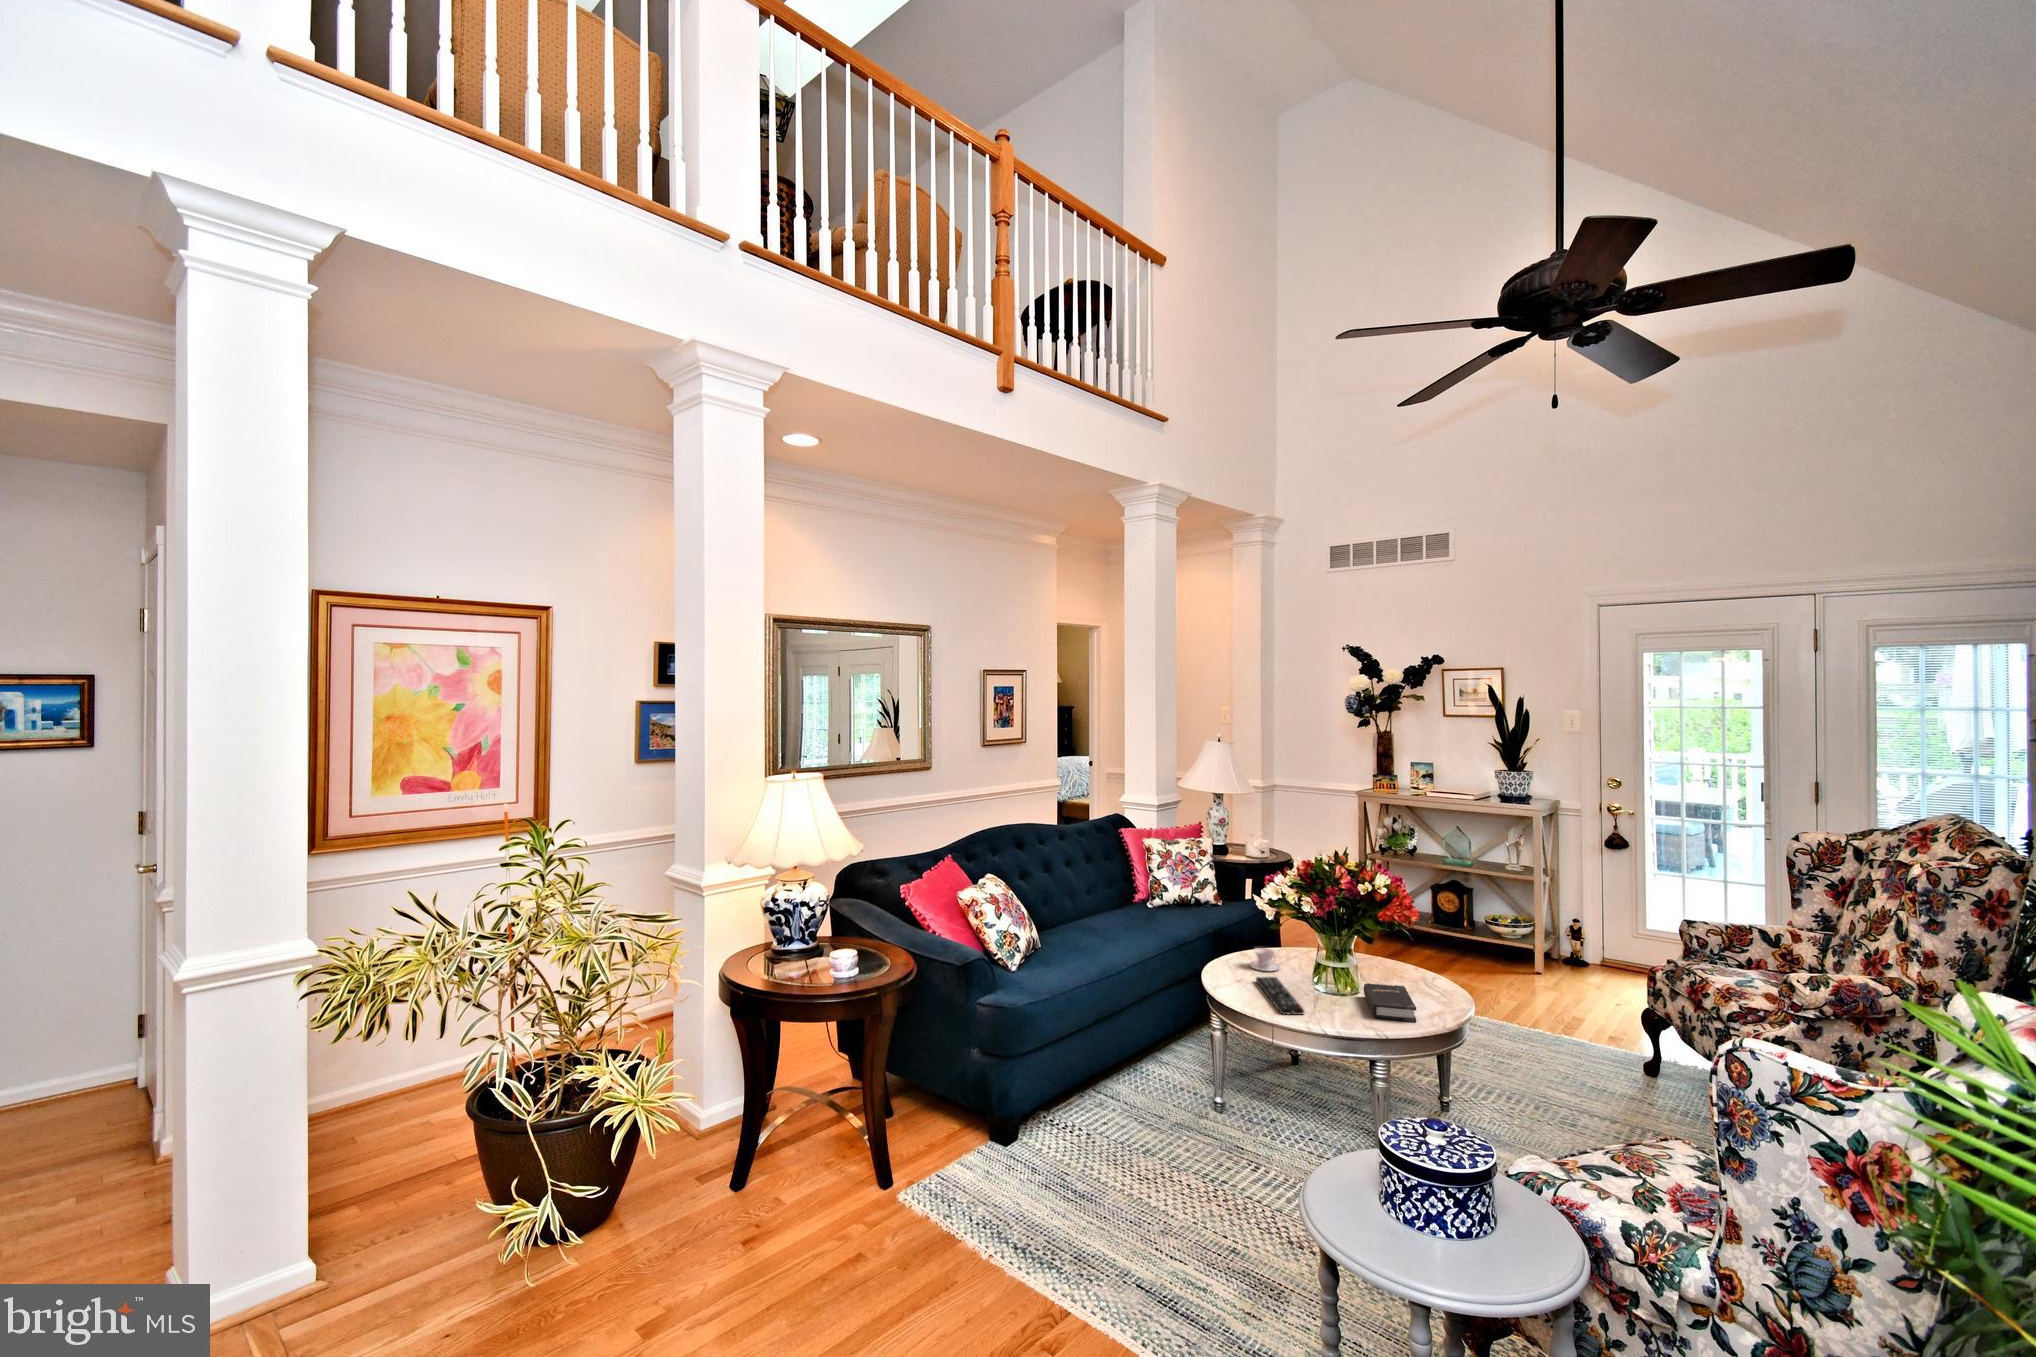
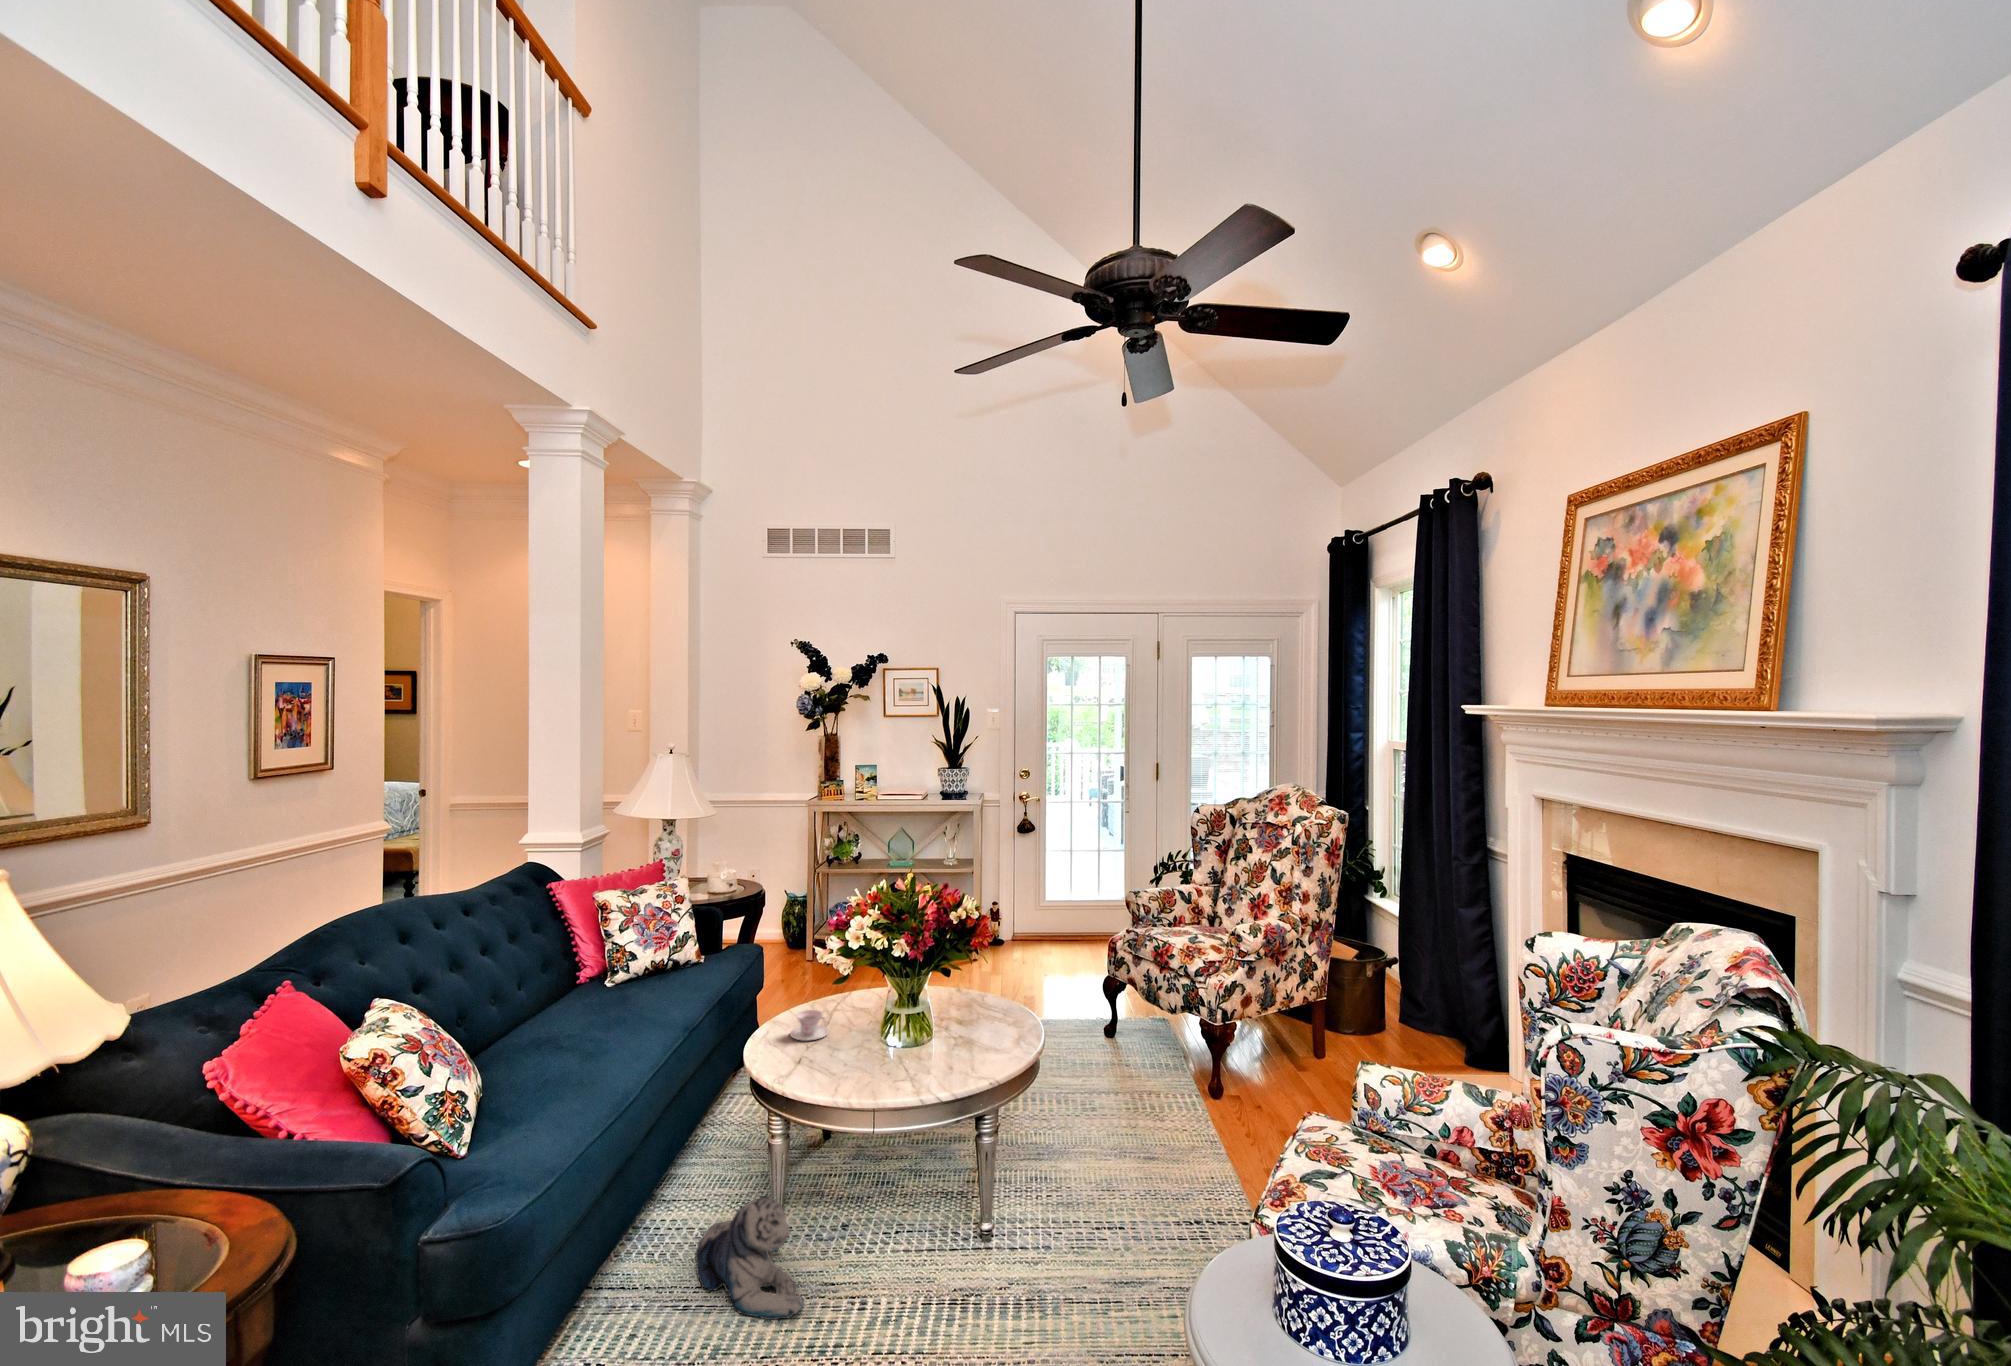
remote control: present [1256,977,1304,1014] -> none [814,1044,899,1093]
hardback book: present [1364,983,1416,1022] -> none [936,1017,1006,1064]
plush toy: none [1156,1066,1218,1154] -> present [695,1196,803,1320]

